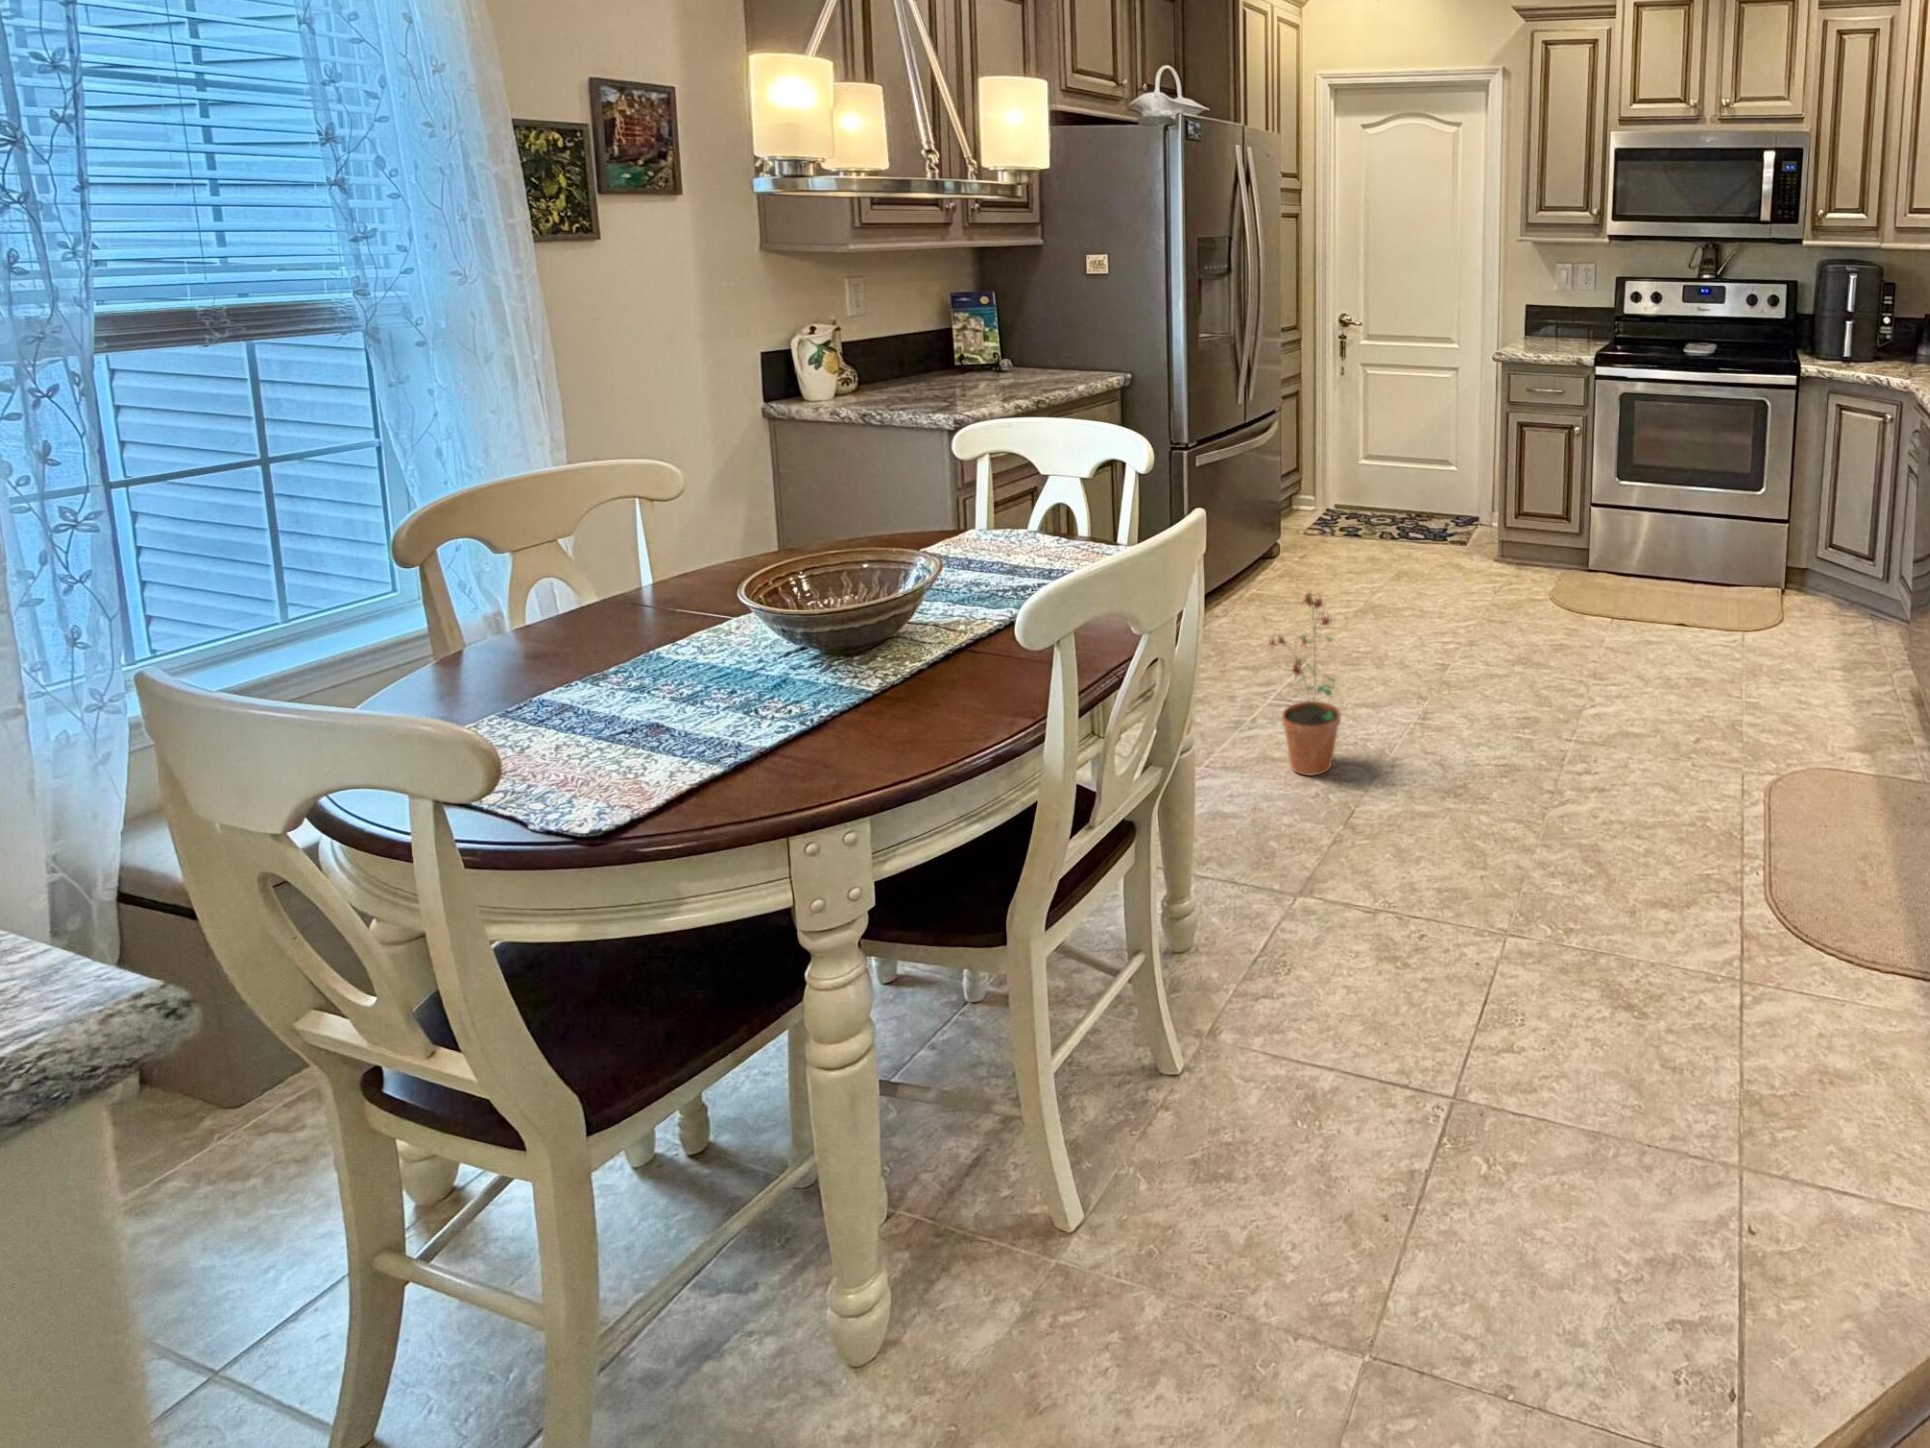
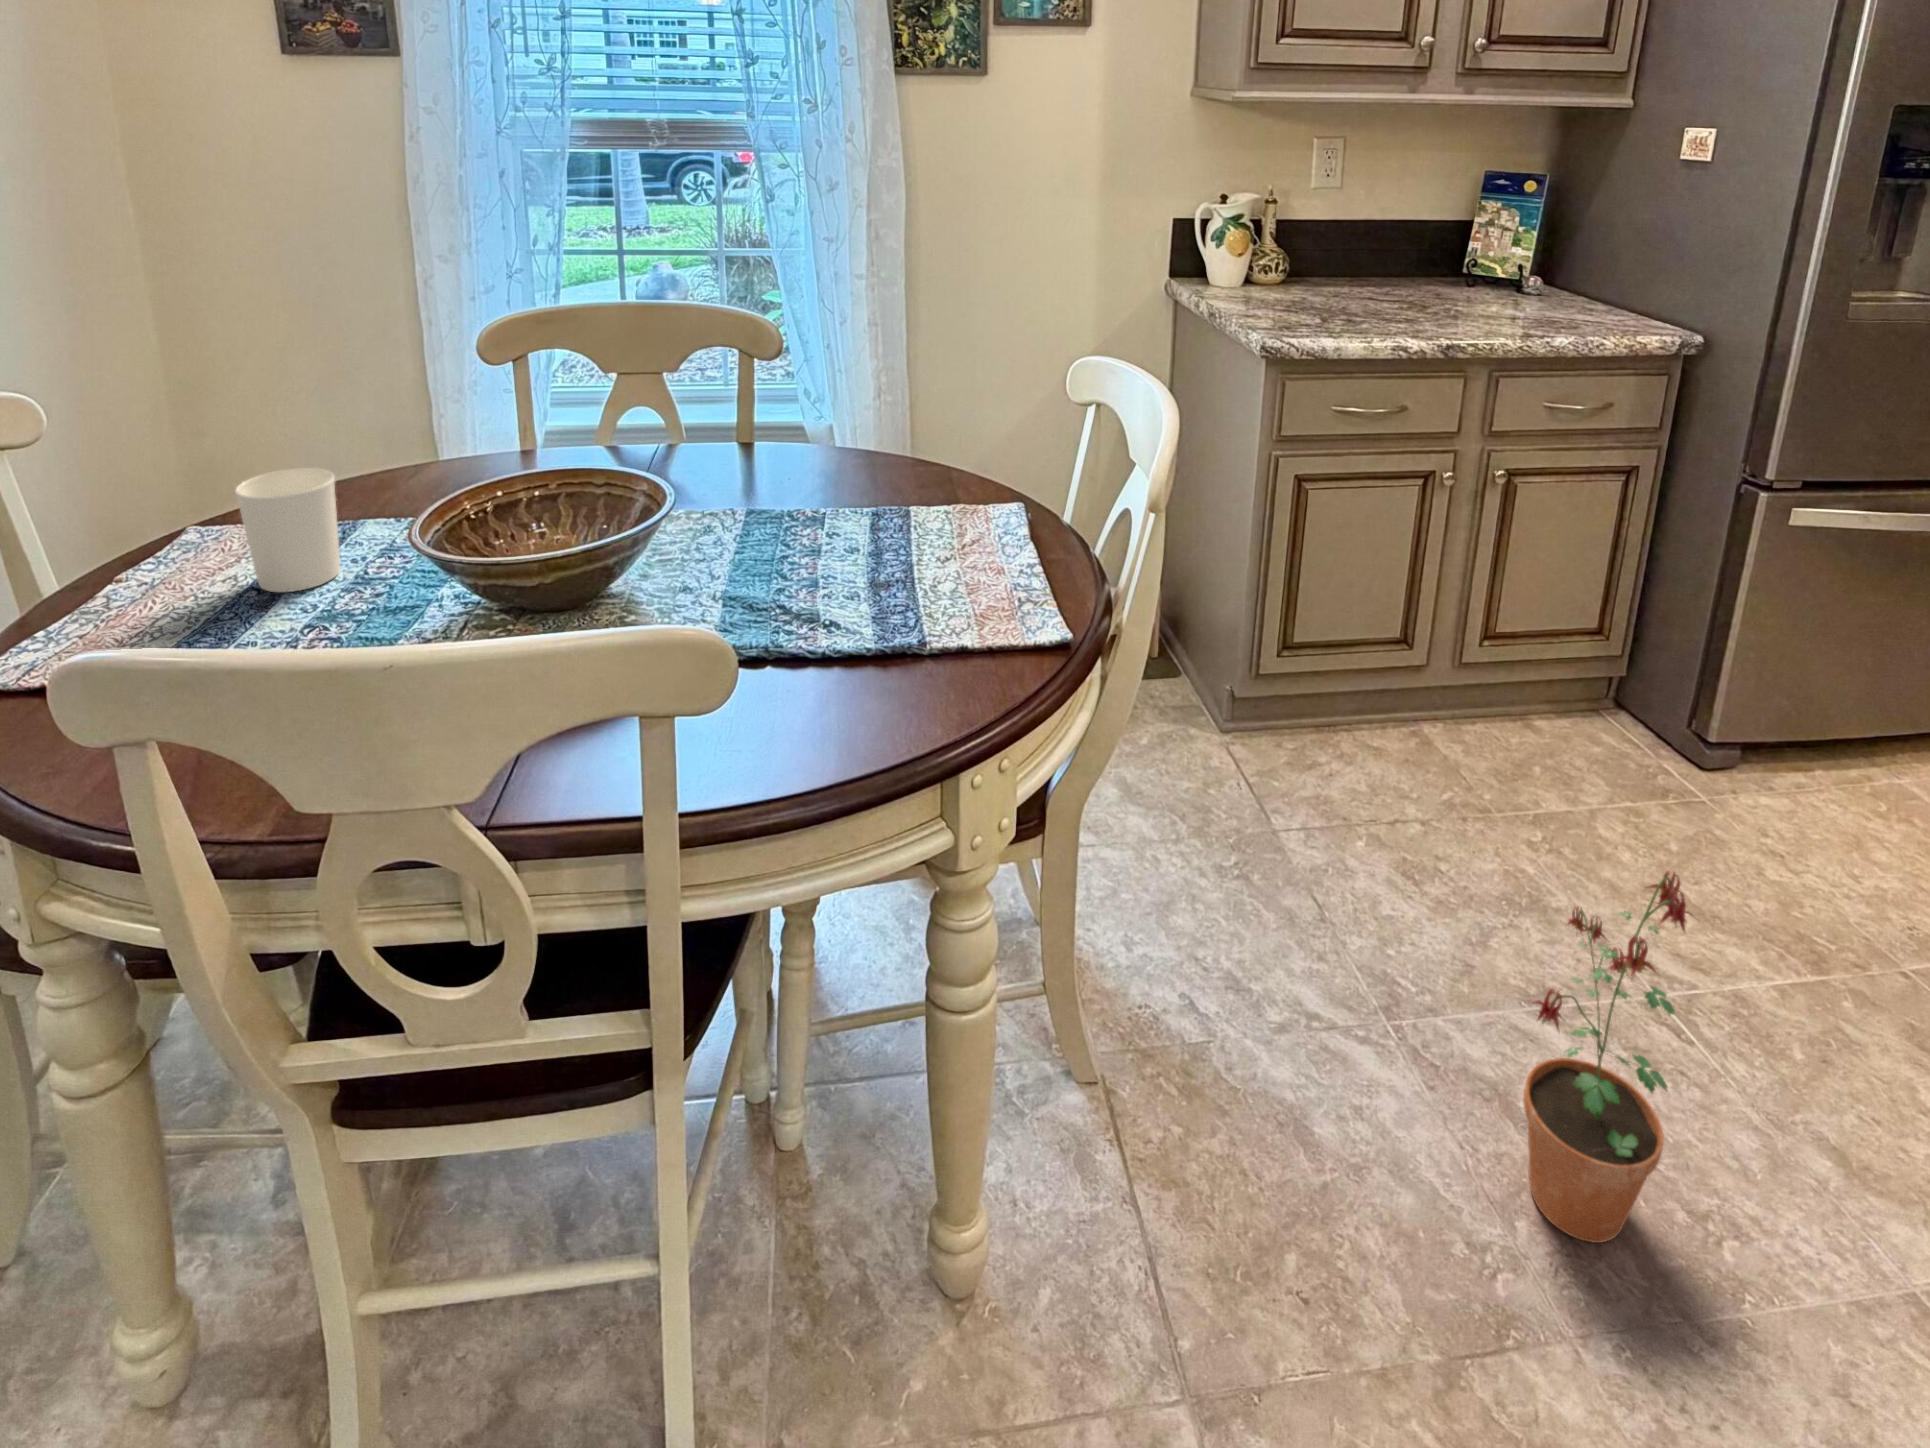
candle holder: none [589,621,681,737] -> present [235,468,340,592]

